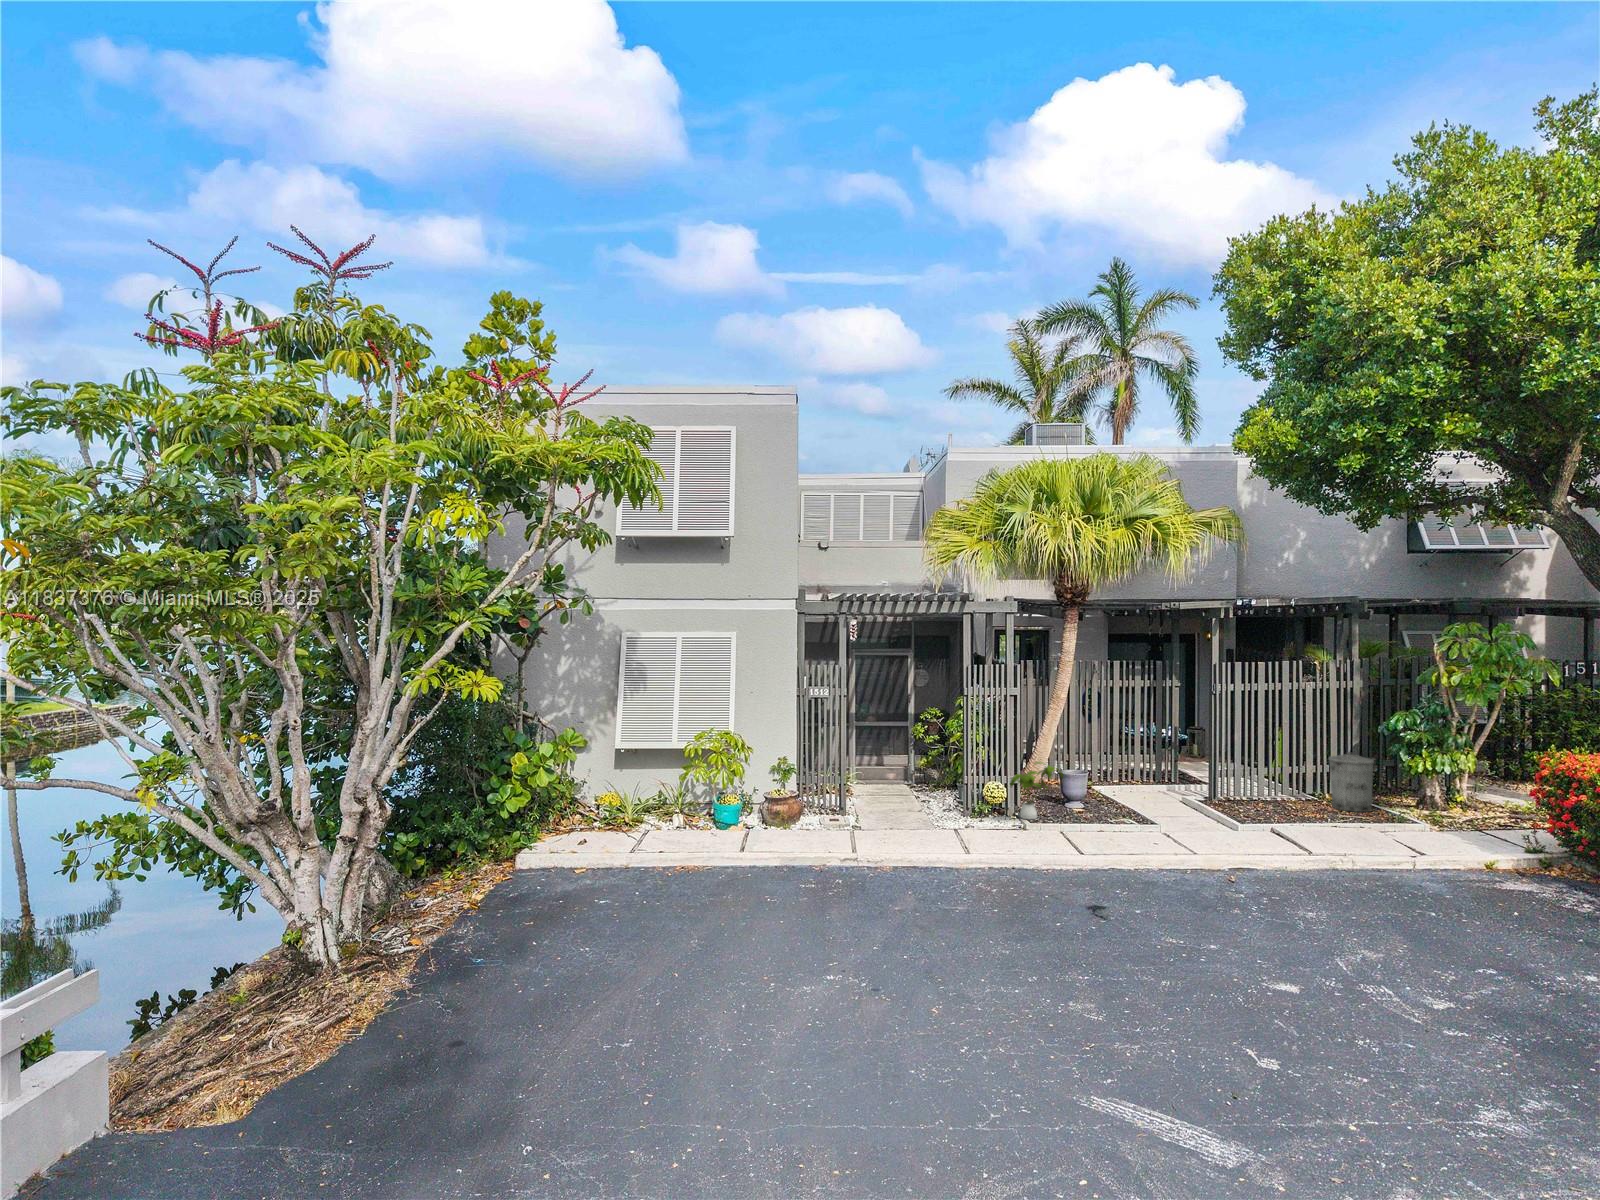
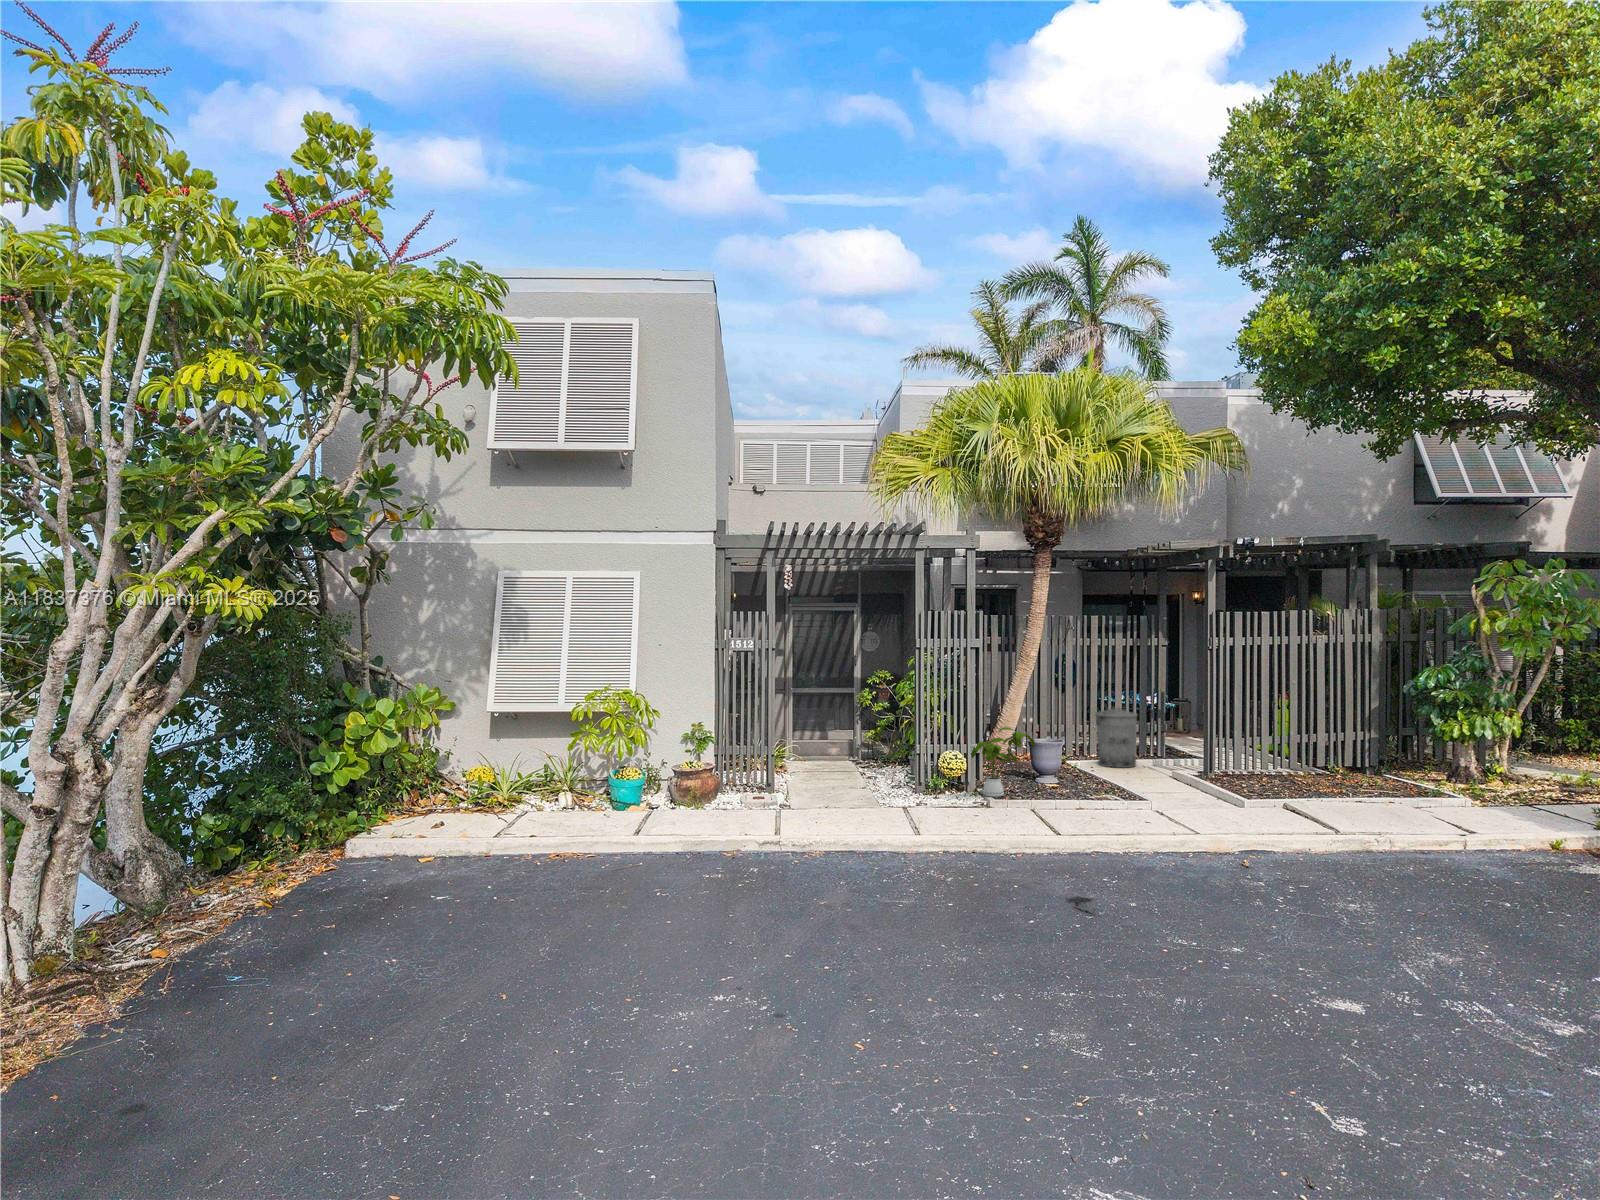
trash can: present [1328,753,1374,812] -> present [1095,708,1137,768]

